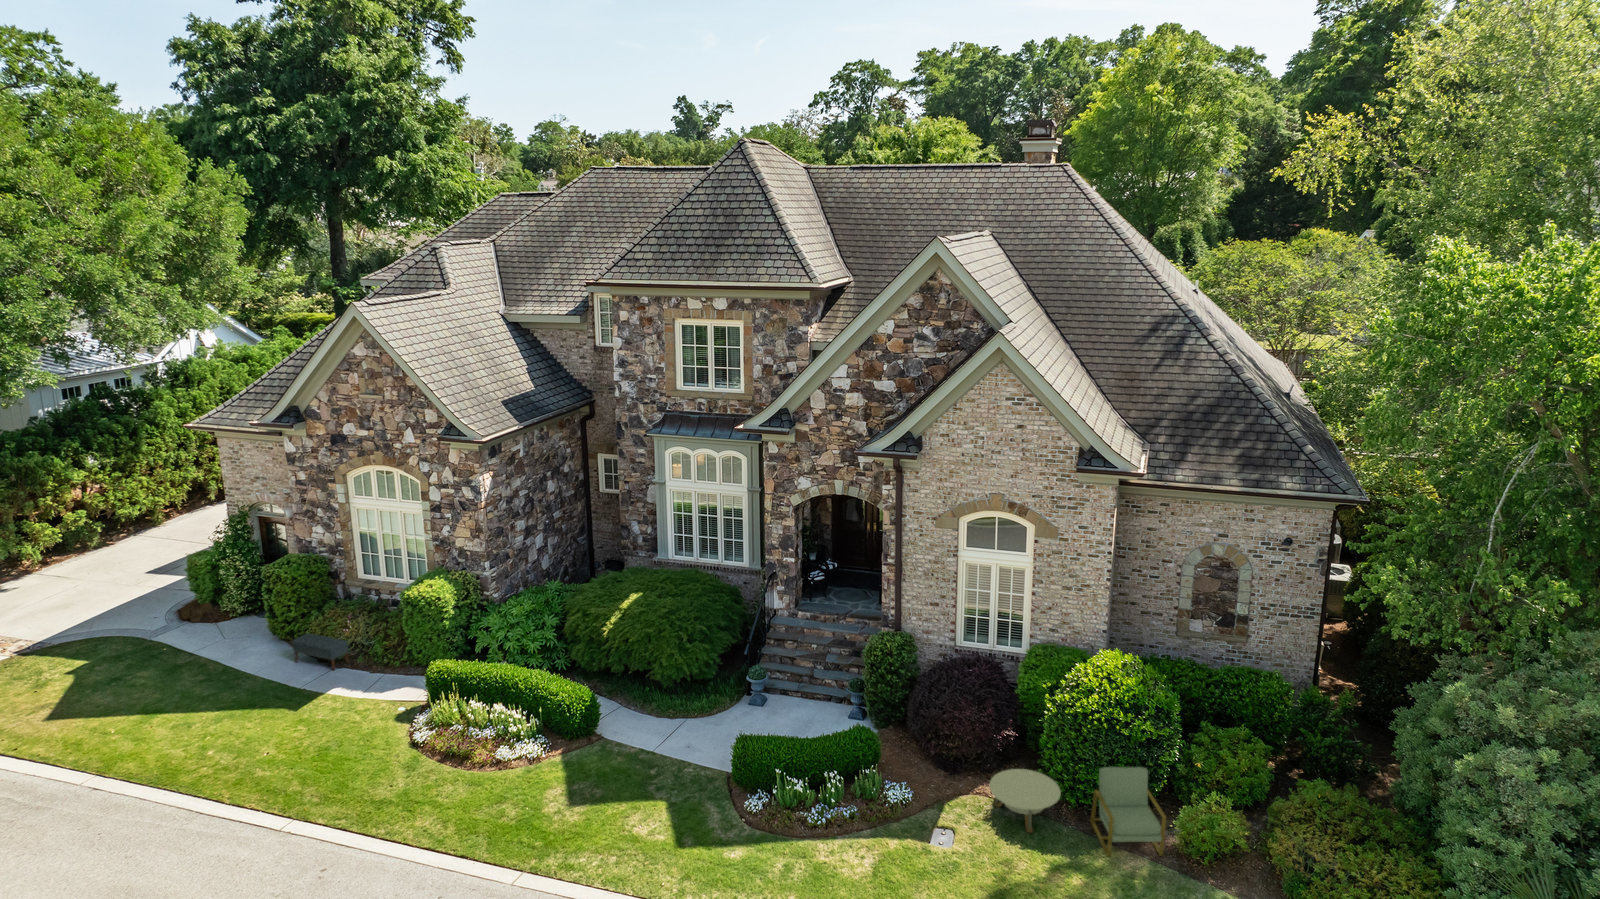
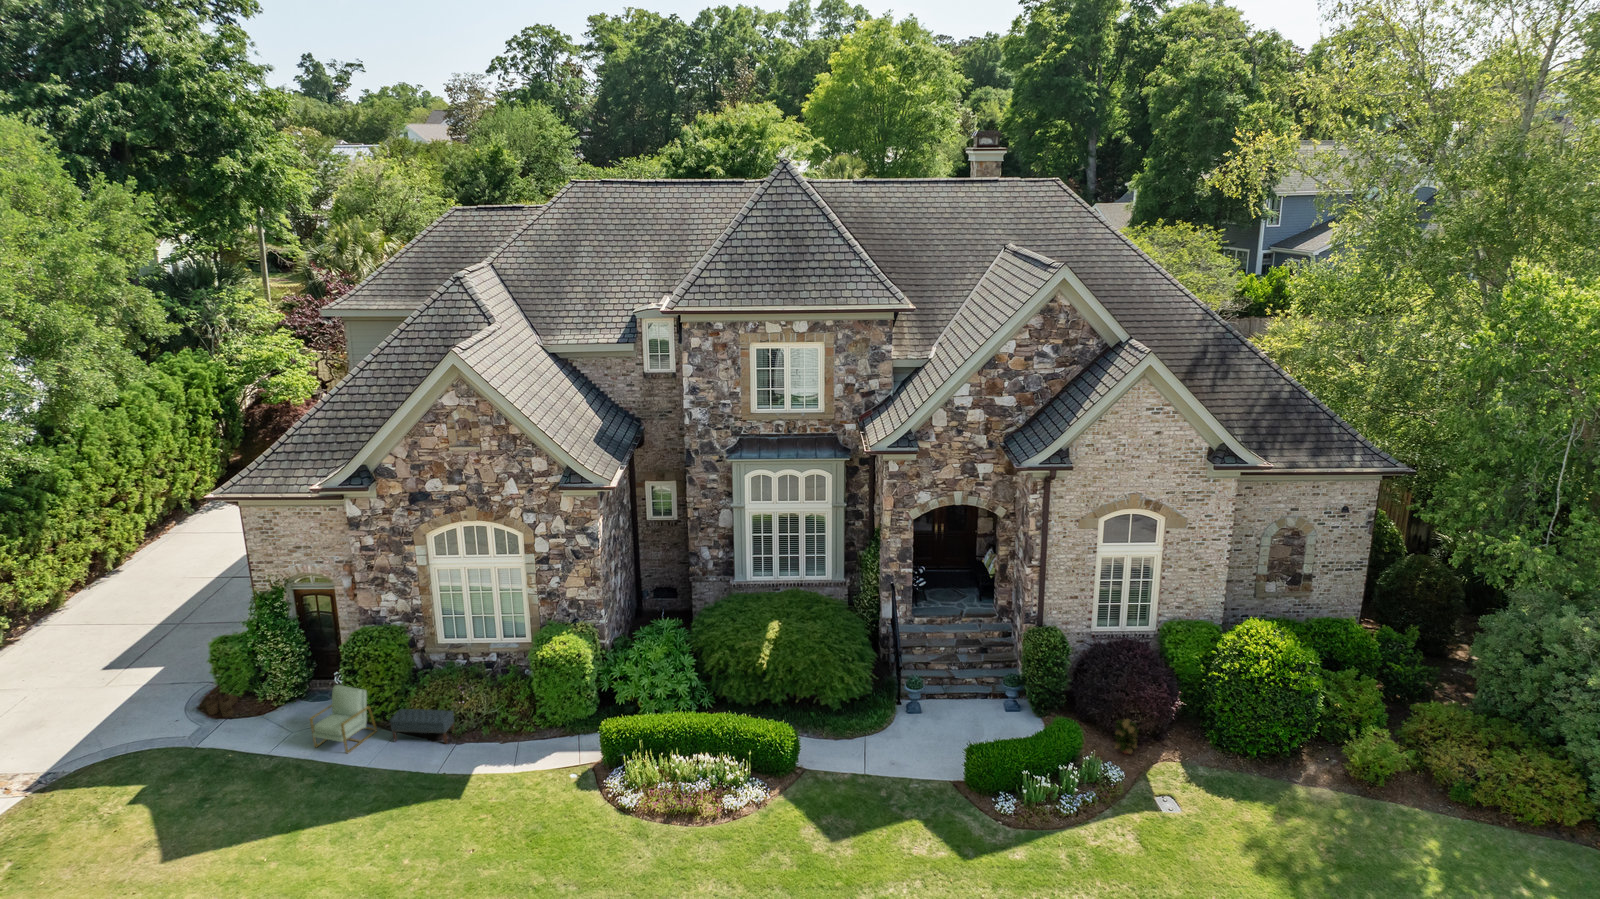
decorative plant: none [940,746,970,787] -> present [1114,719,1139,754]
chair: present [1091,767,1166,856] -> present [310,685,377,753]
round table: present [989,769,1061,833] -> none [1168,730,1232,783]

